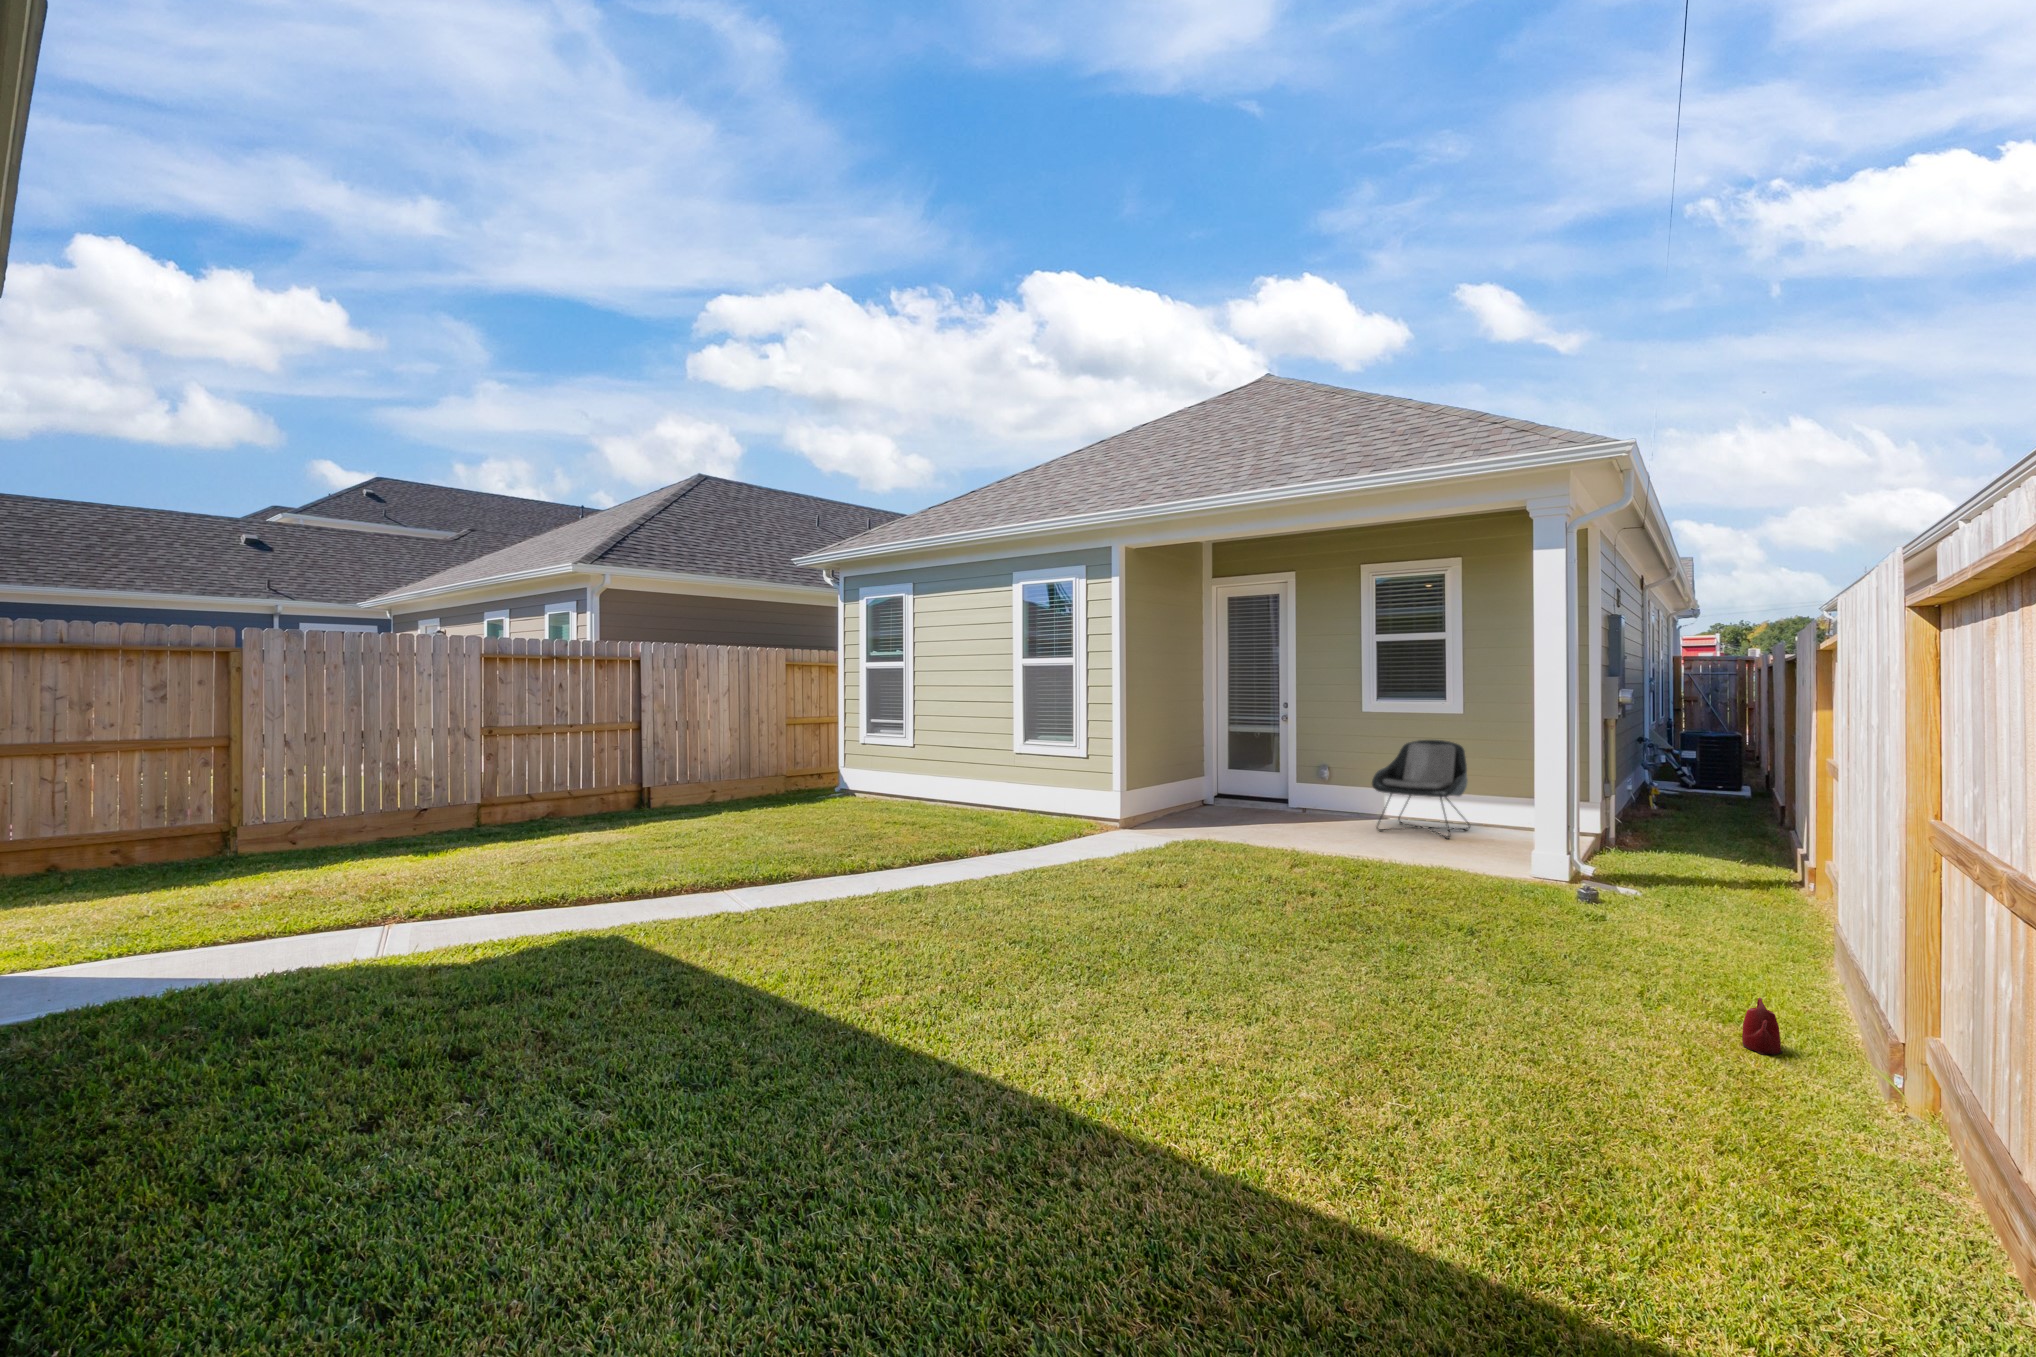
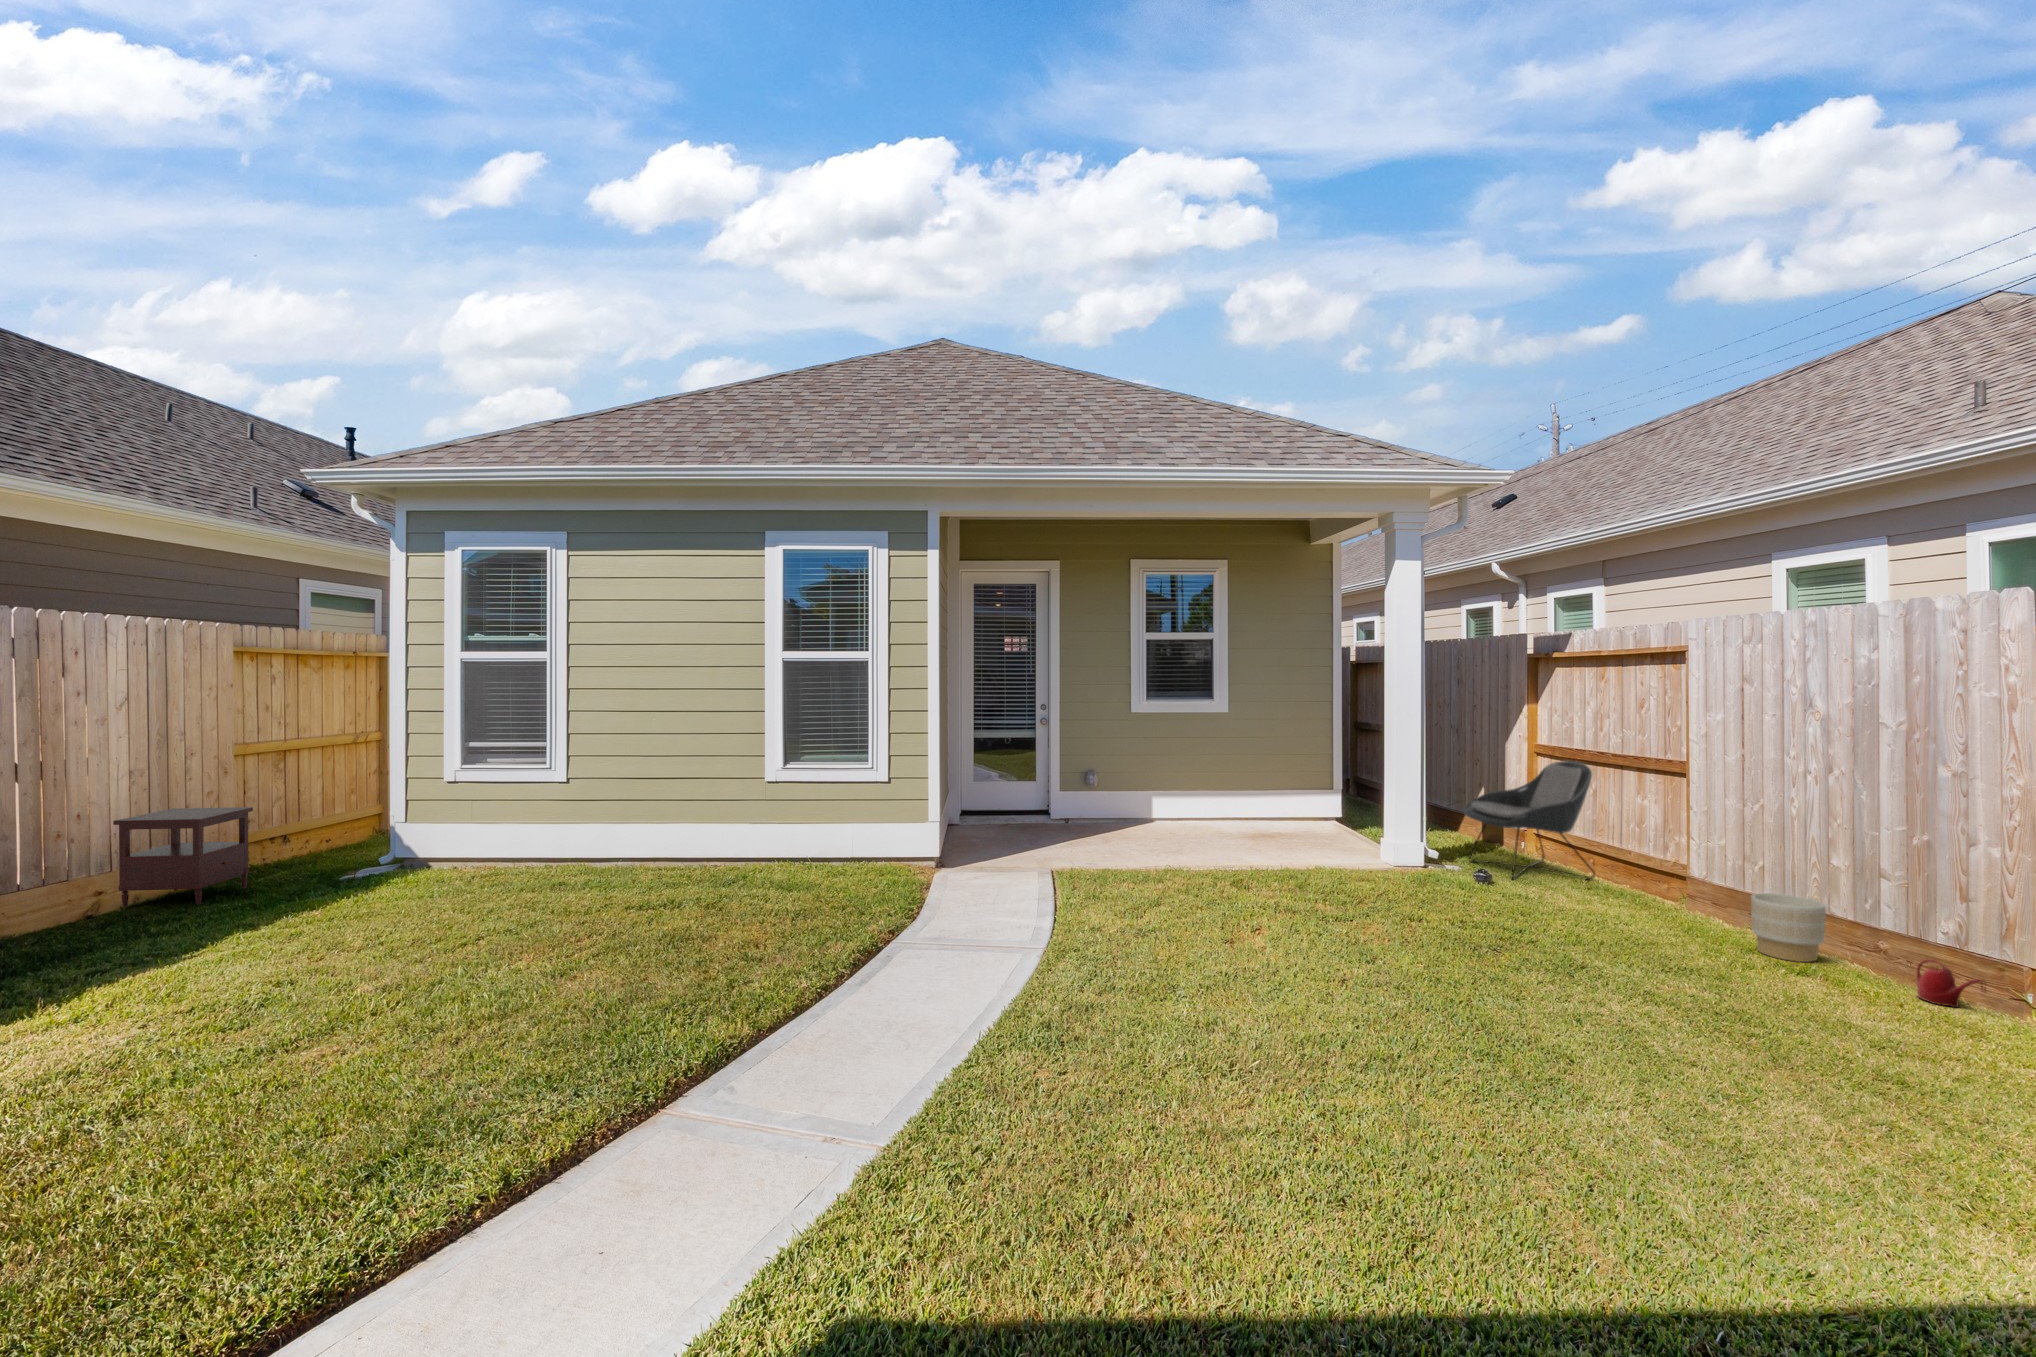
lounge chair: present [1372,740,1470,839] -> present [1463,761,1595,880]
side table: none [707,748,765,798] -> present [113,807,253,907]
planter: none [1684,919,1769,1002] -> present [1751,893,1826,962]

